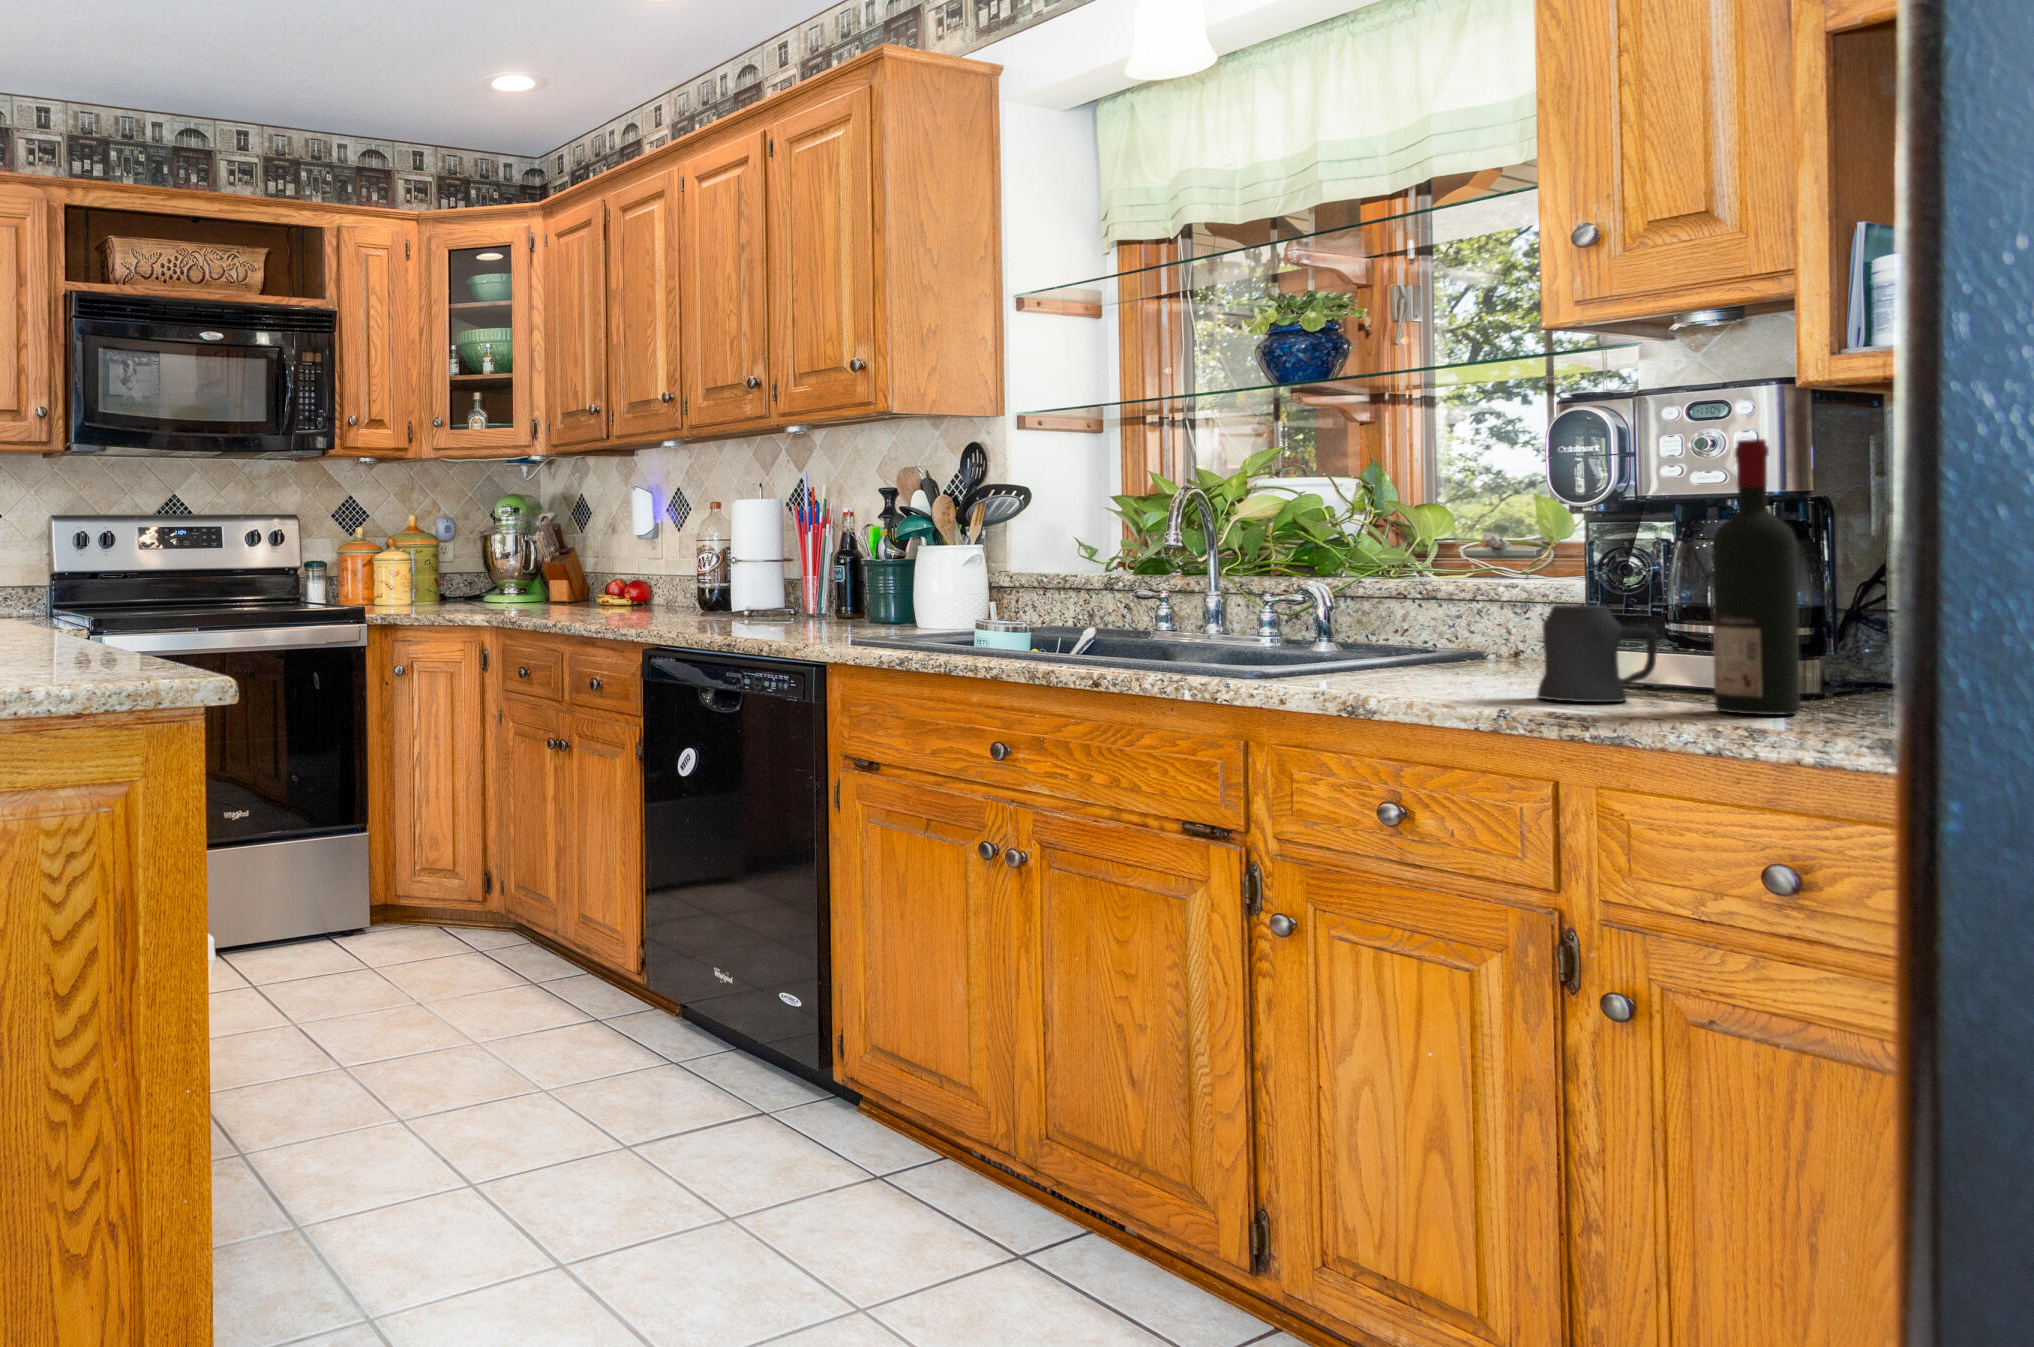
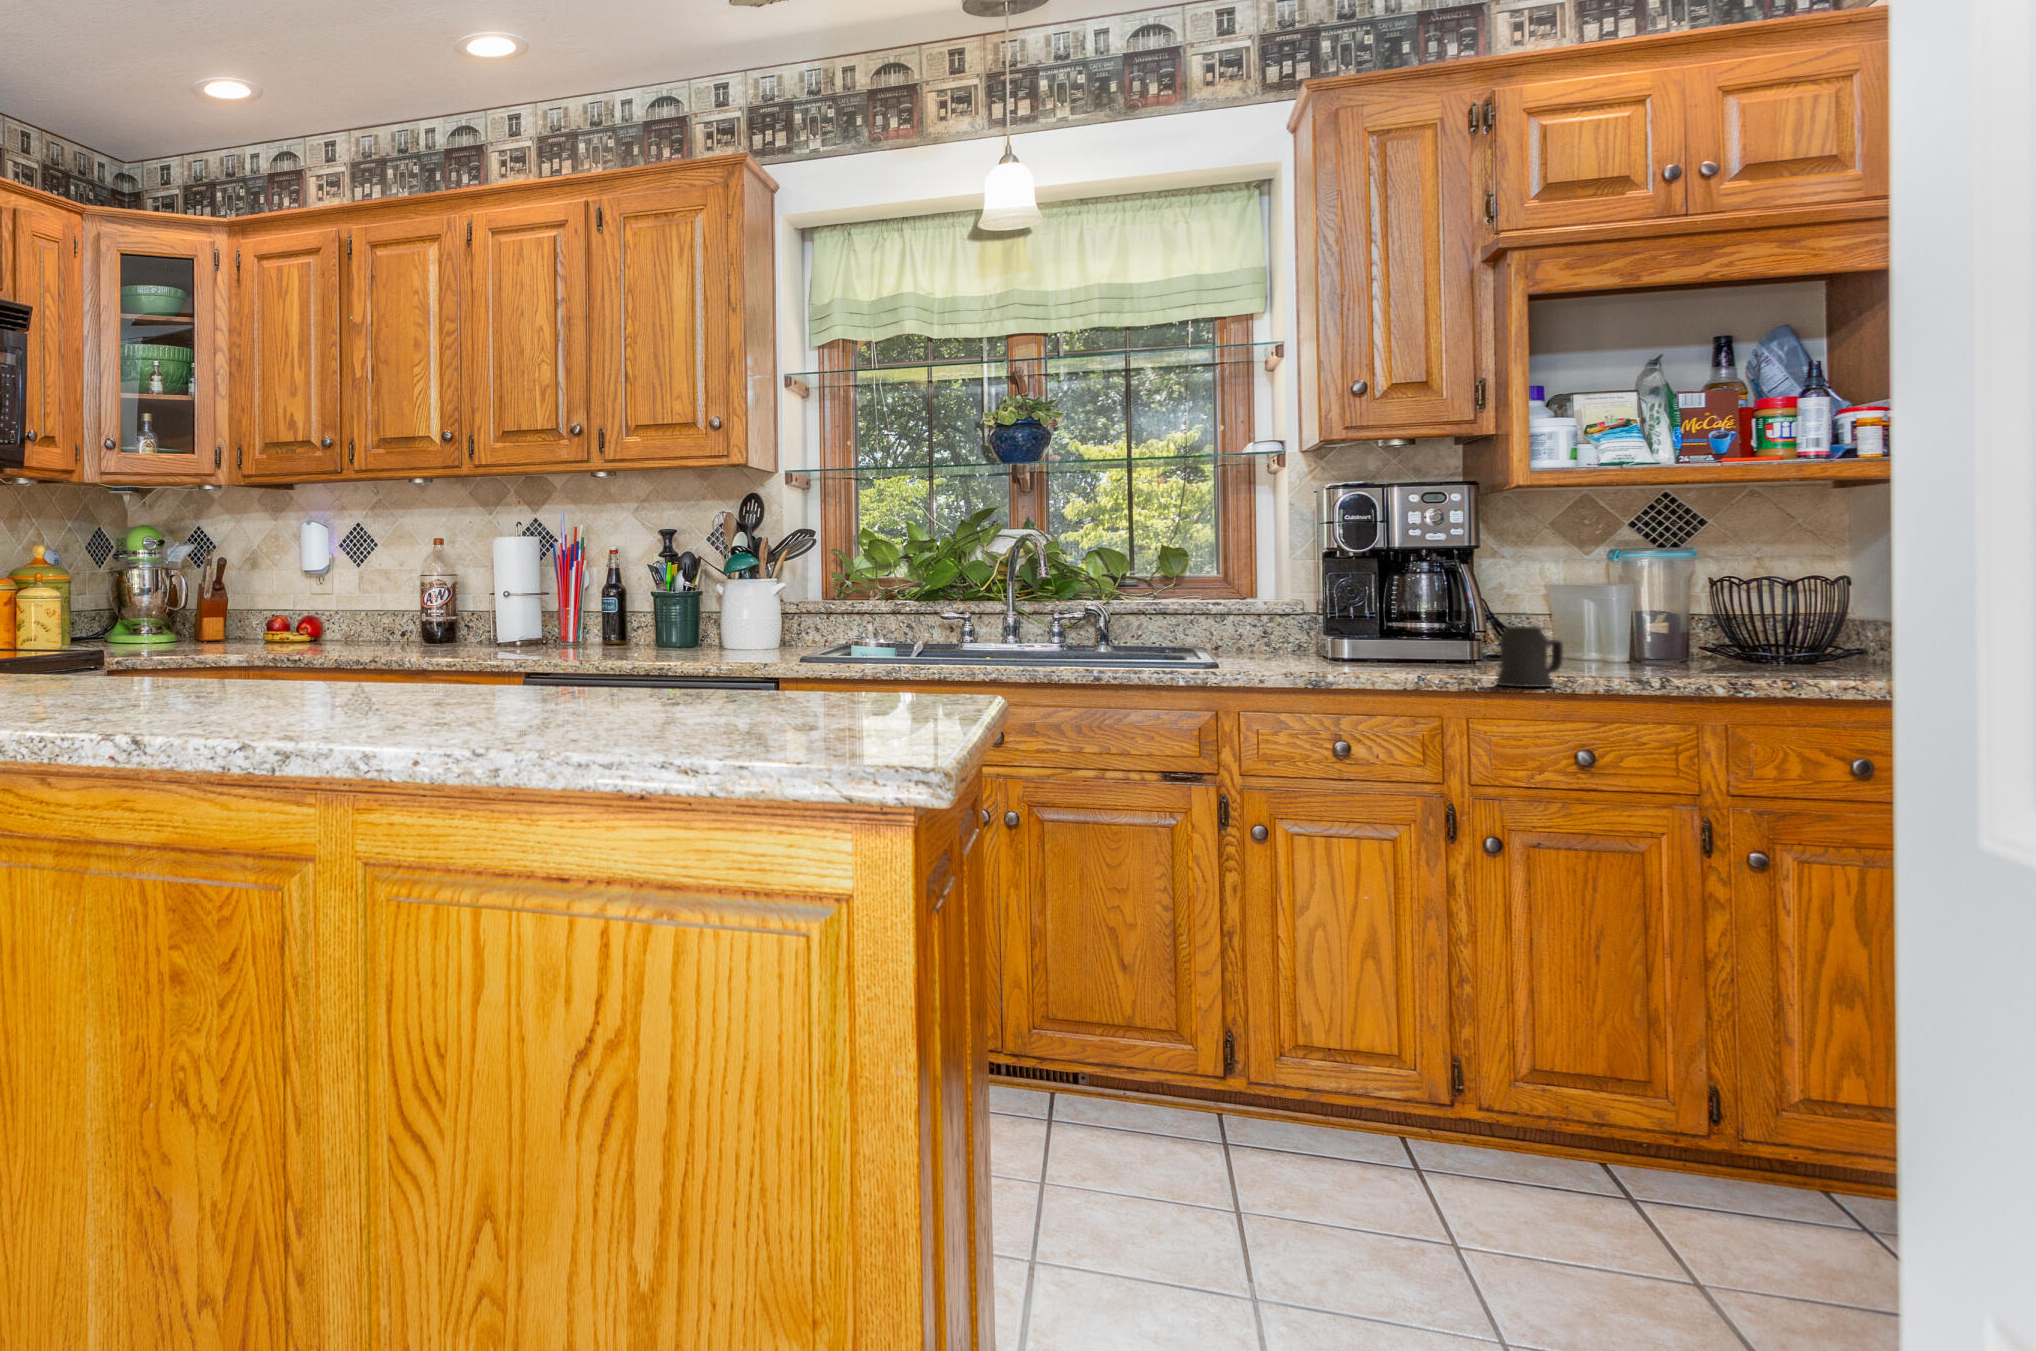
wine bottle: present [1711,439,1800,715] -> none [1614,527,1665,689]

